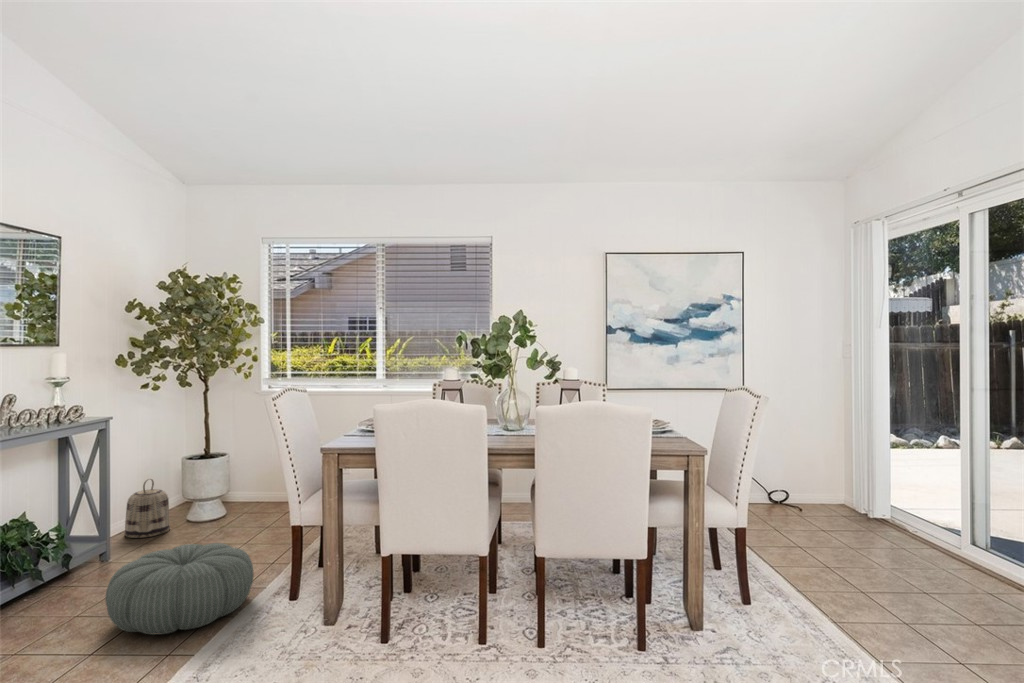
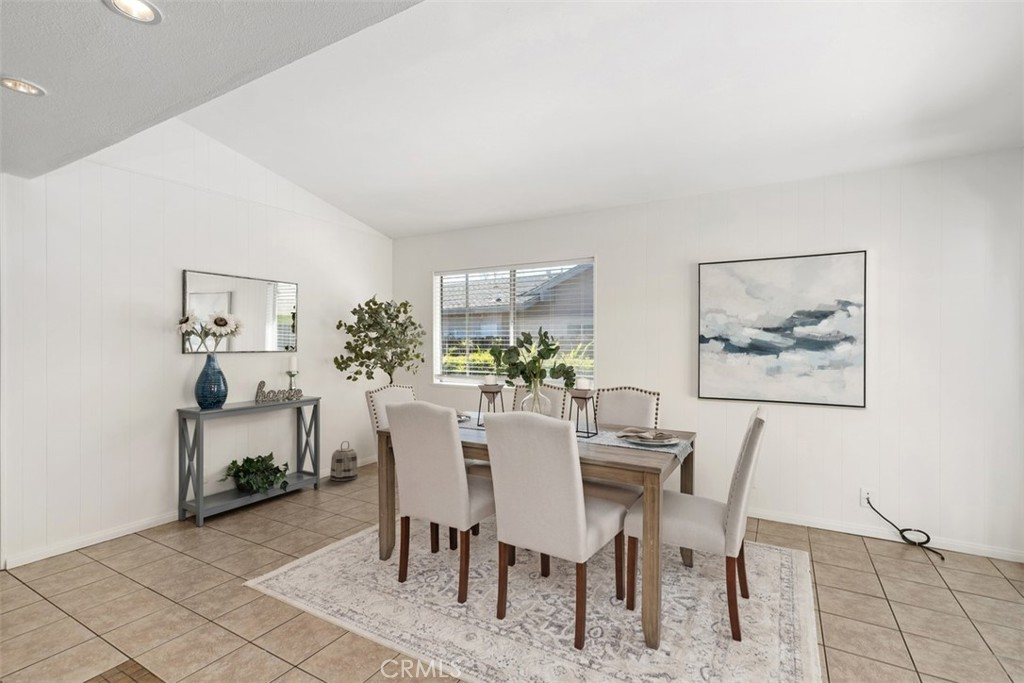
pouf: present [105,543,254,635] -> none [262,488,358,545]

